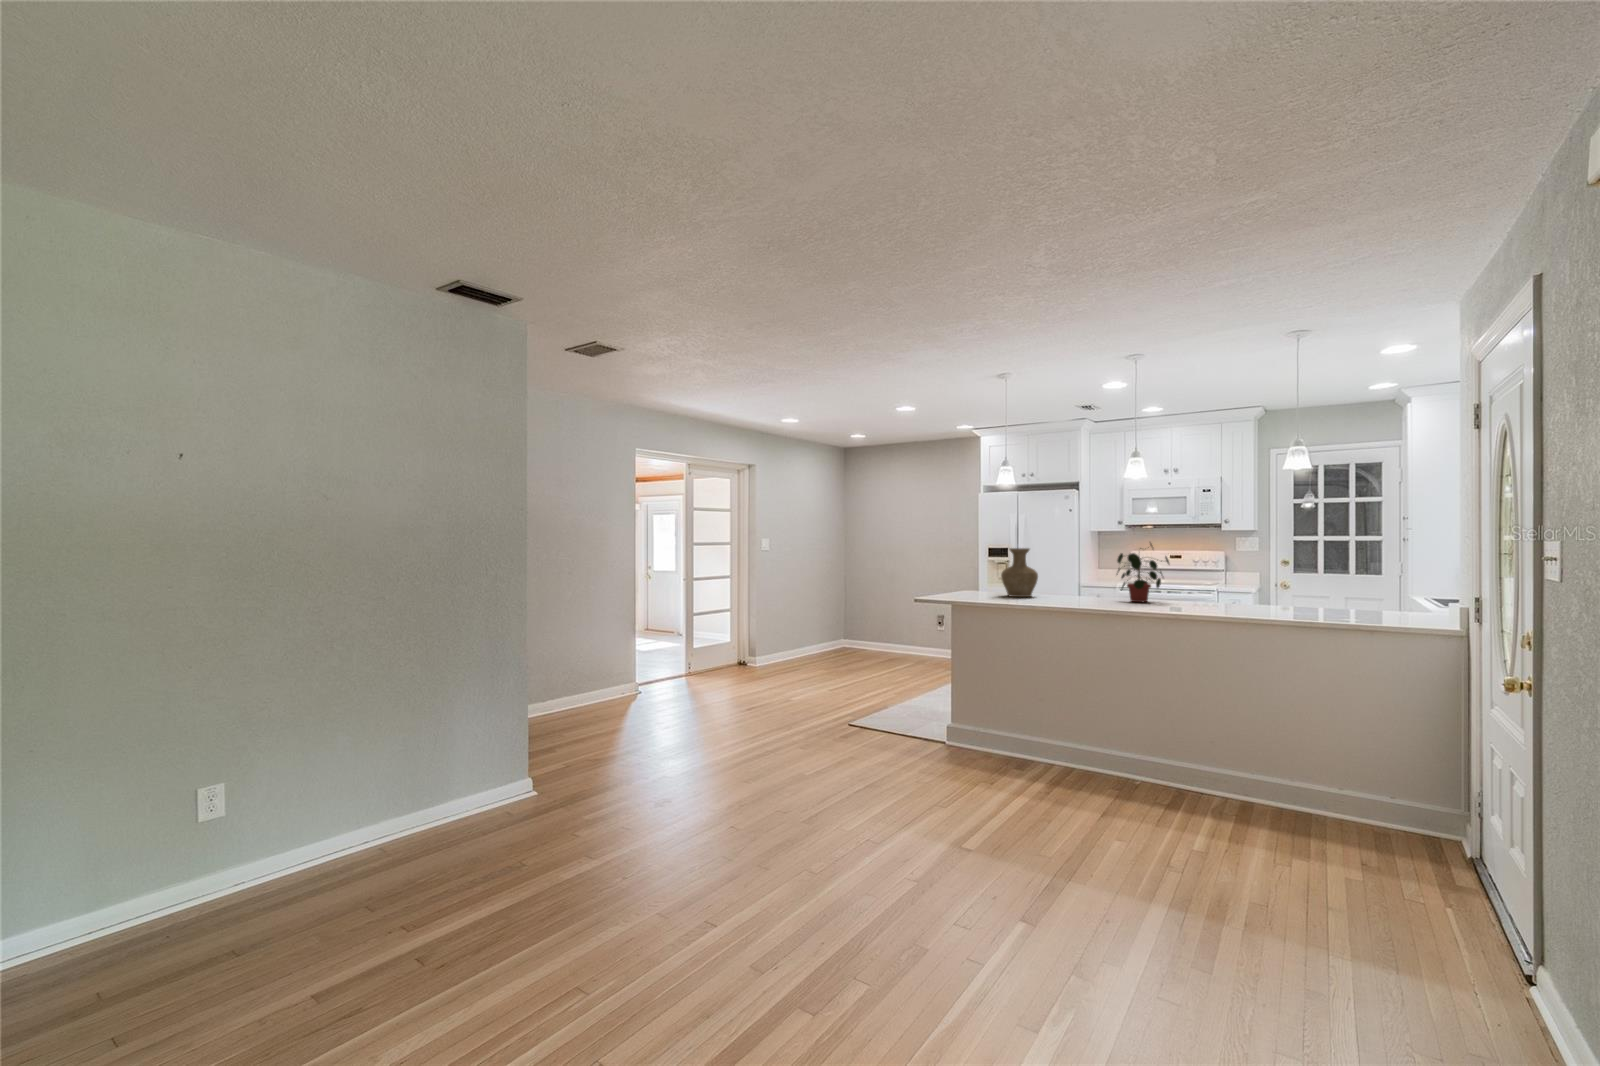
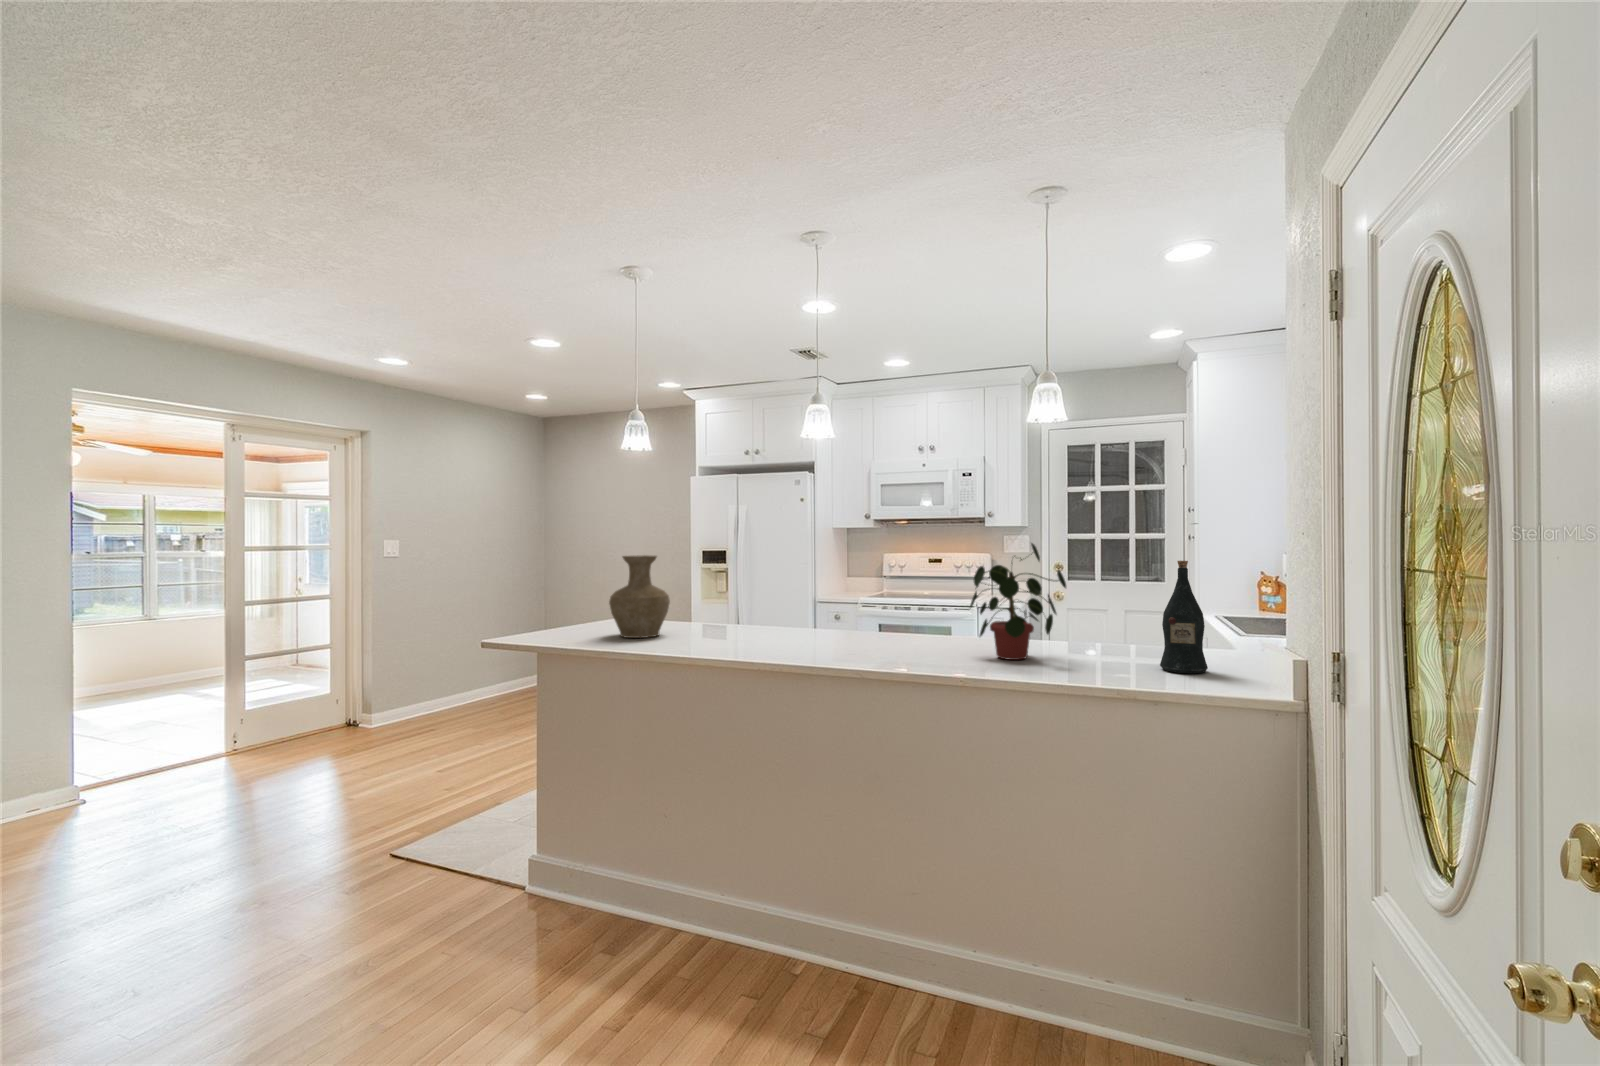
potted plant: present [1117,543,1169,602] -> present [970,543,1066,660]
wine bottle: none [1376,552,1407,616] -> present [1160,561,1208,673]

